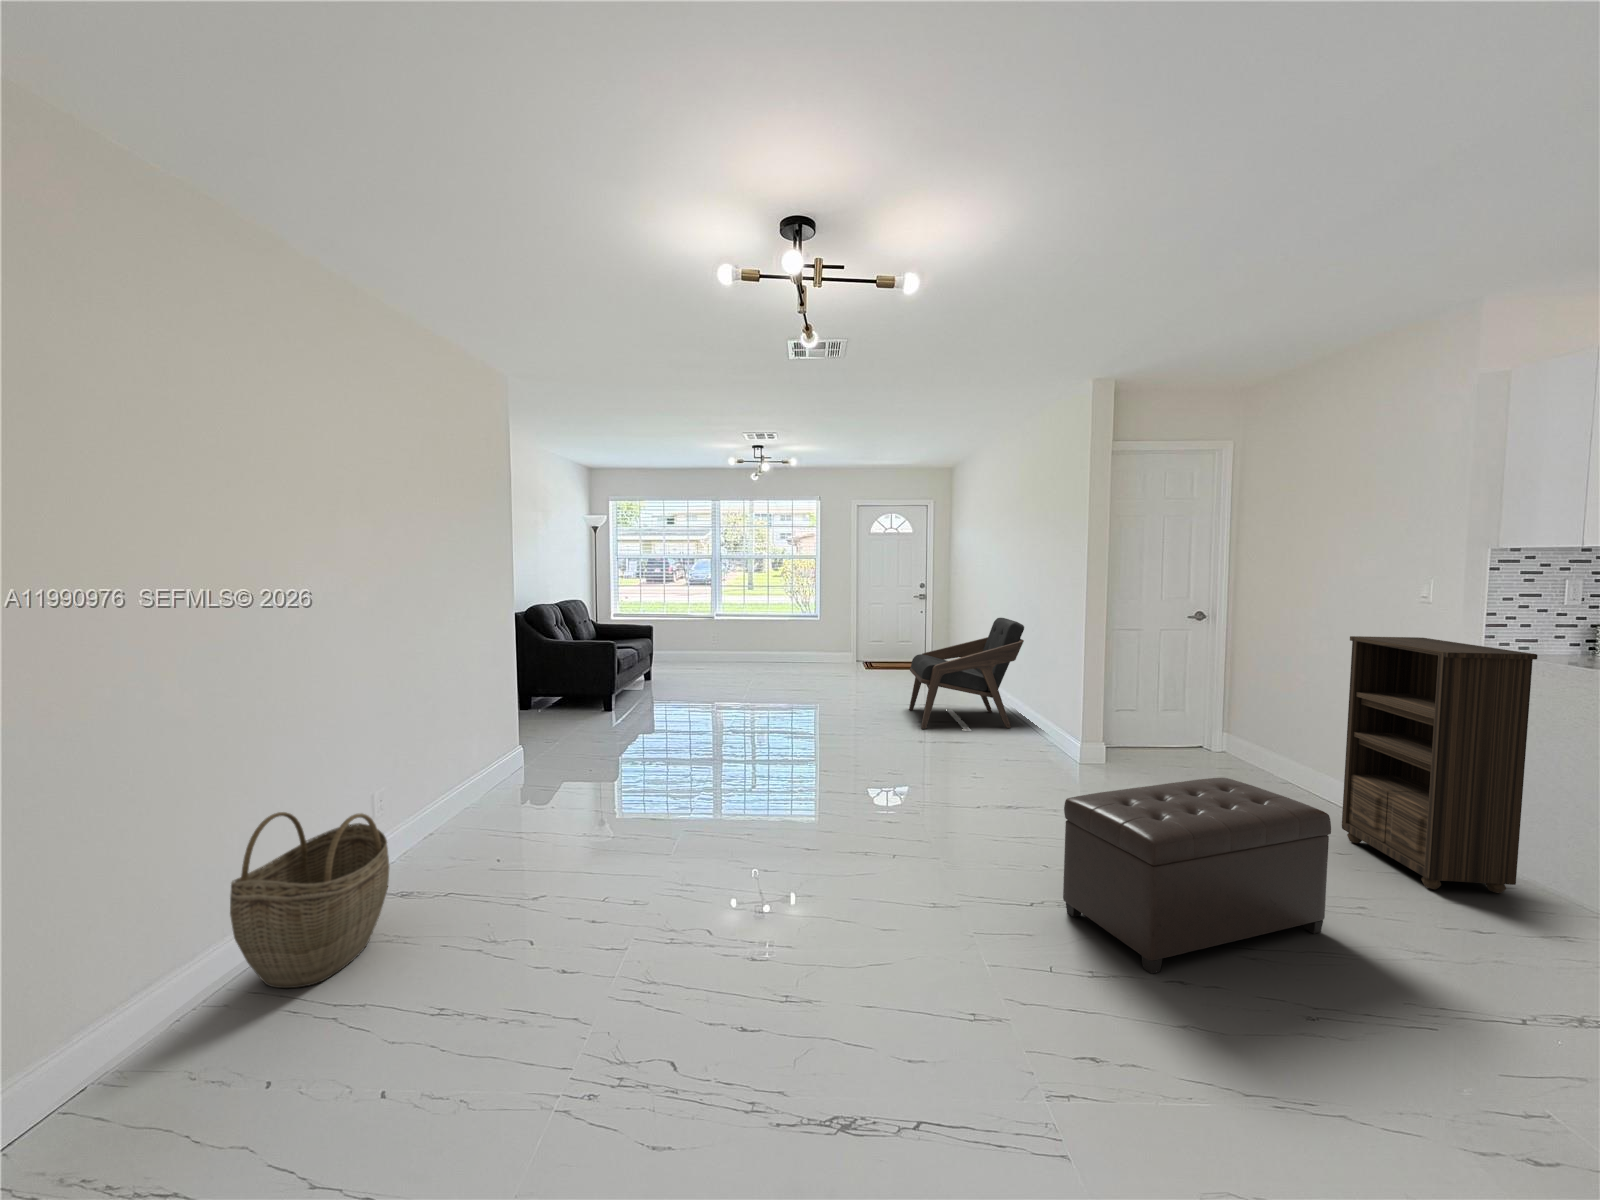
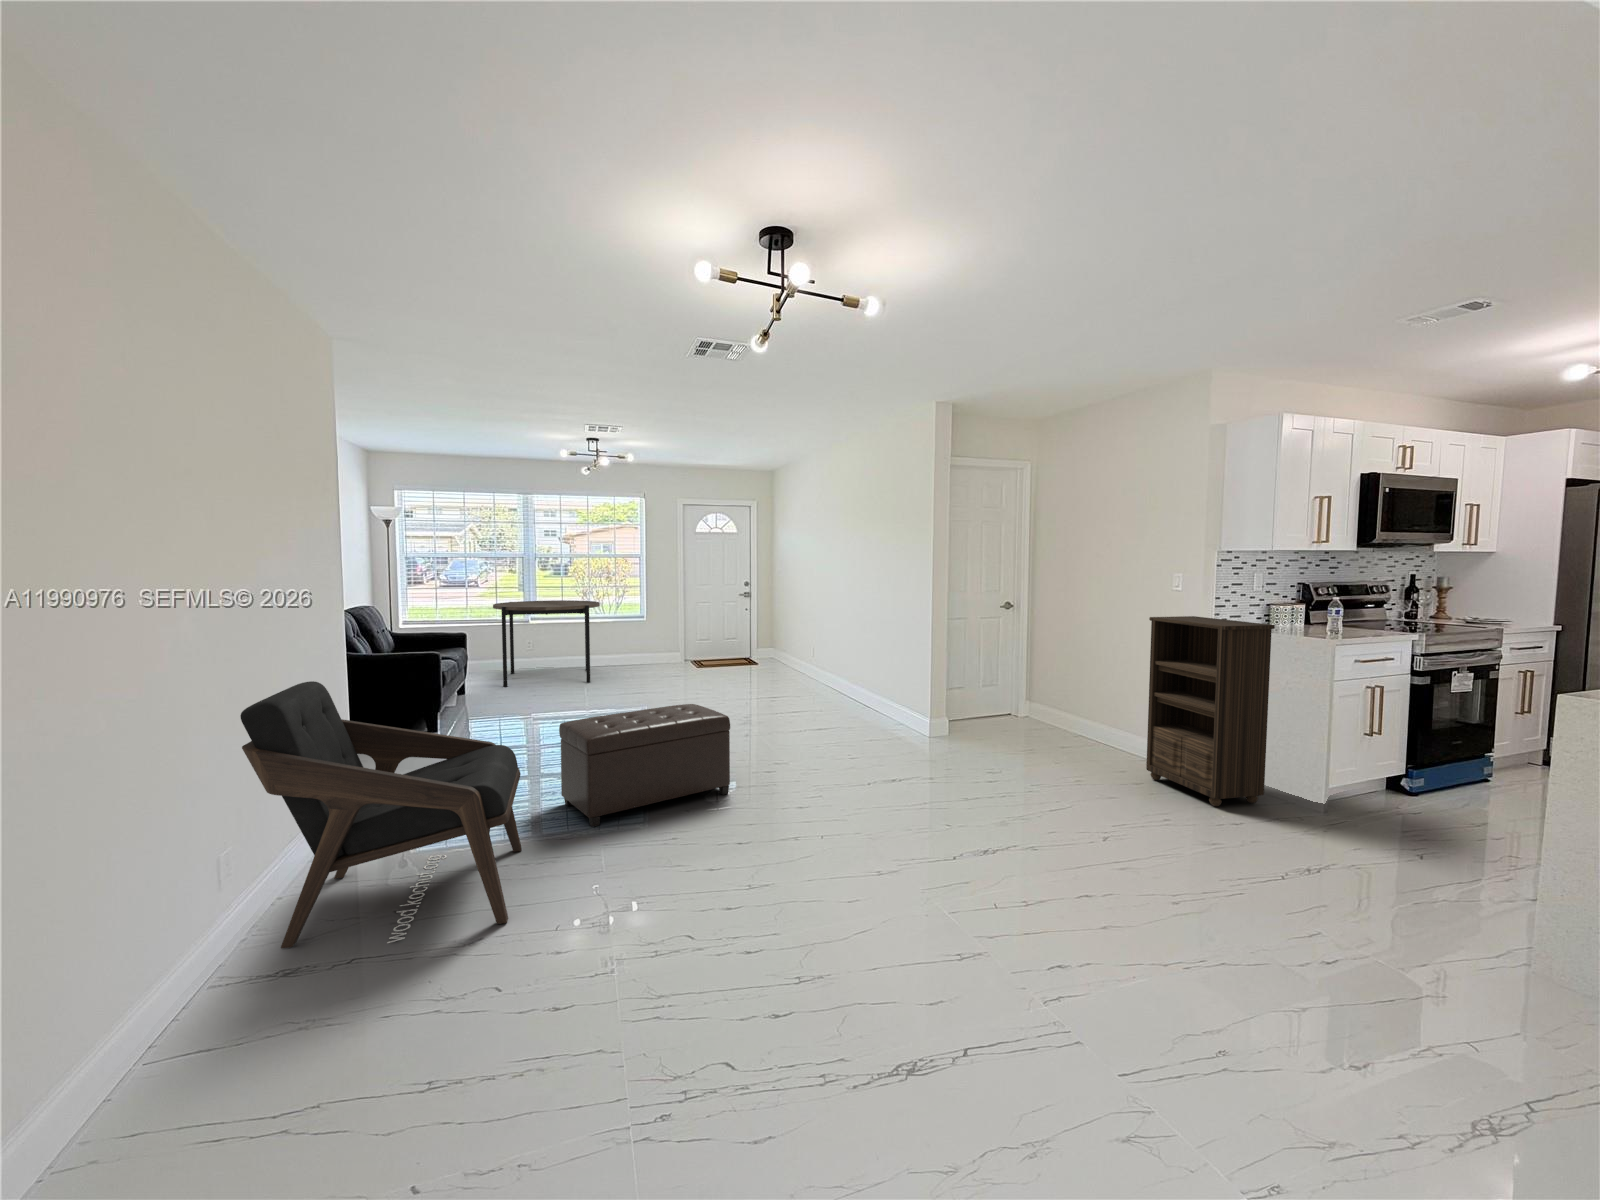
dining table: none [681,598,774,676] -> present [493,600,600,687]
lounge chair: present [909,618,1024,730] -> present [240,681,521,948]
ottoman: present [1063,778,1331,974] -> present [559,704,730,827]
woven basket: present [230,812,389,988] -> none [109,870,306,1106]

